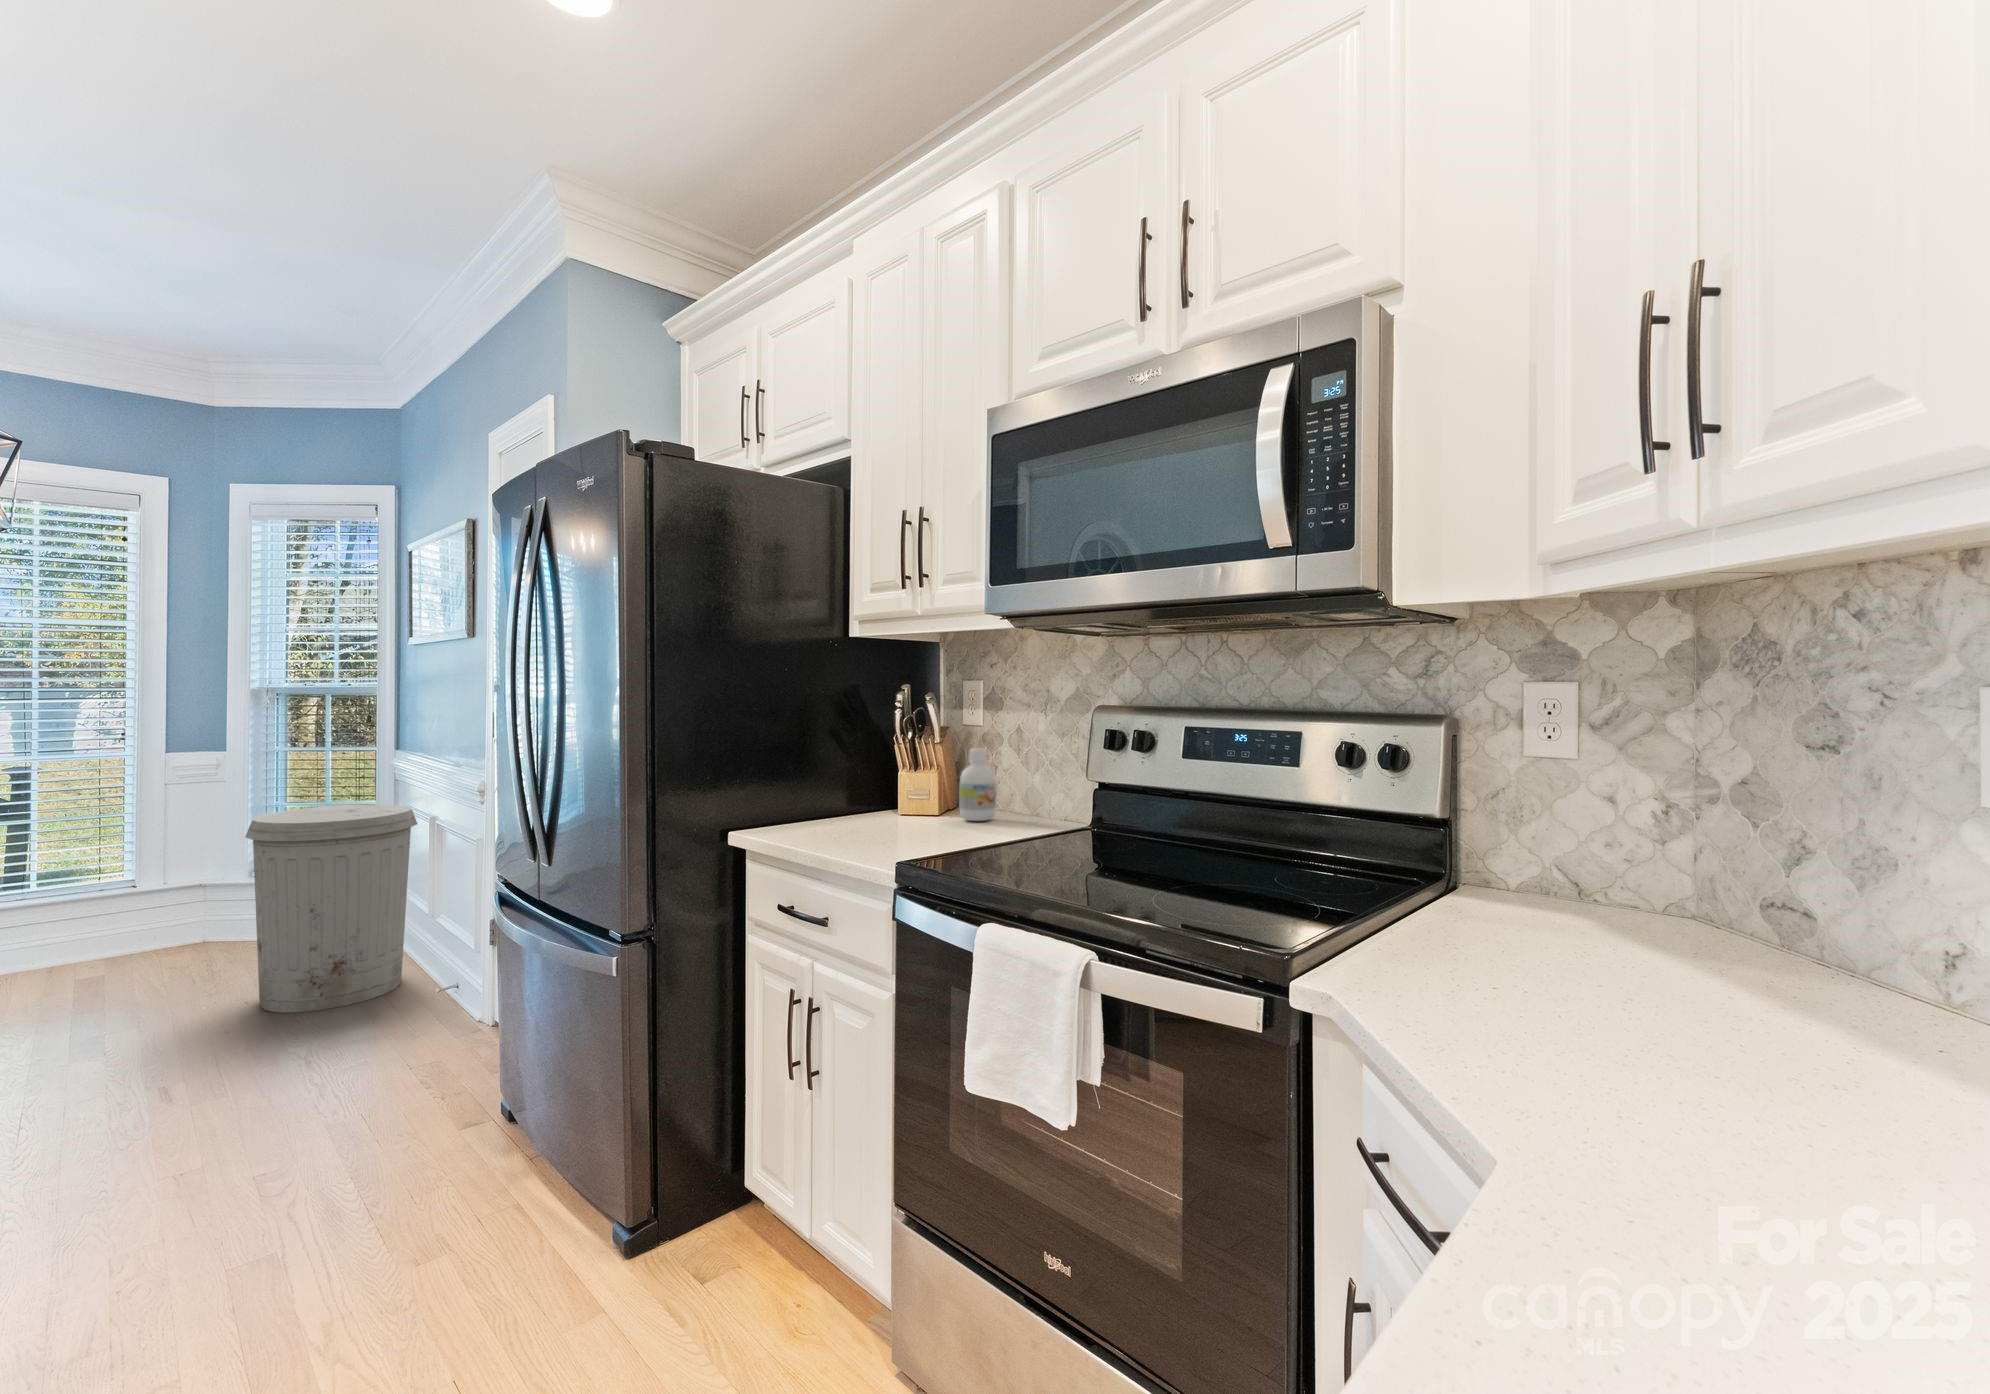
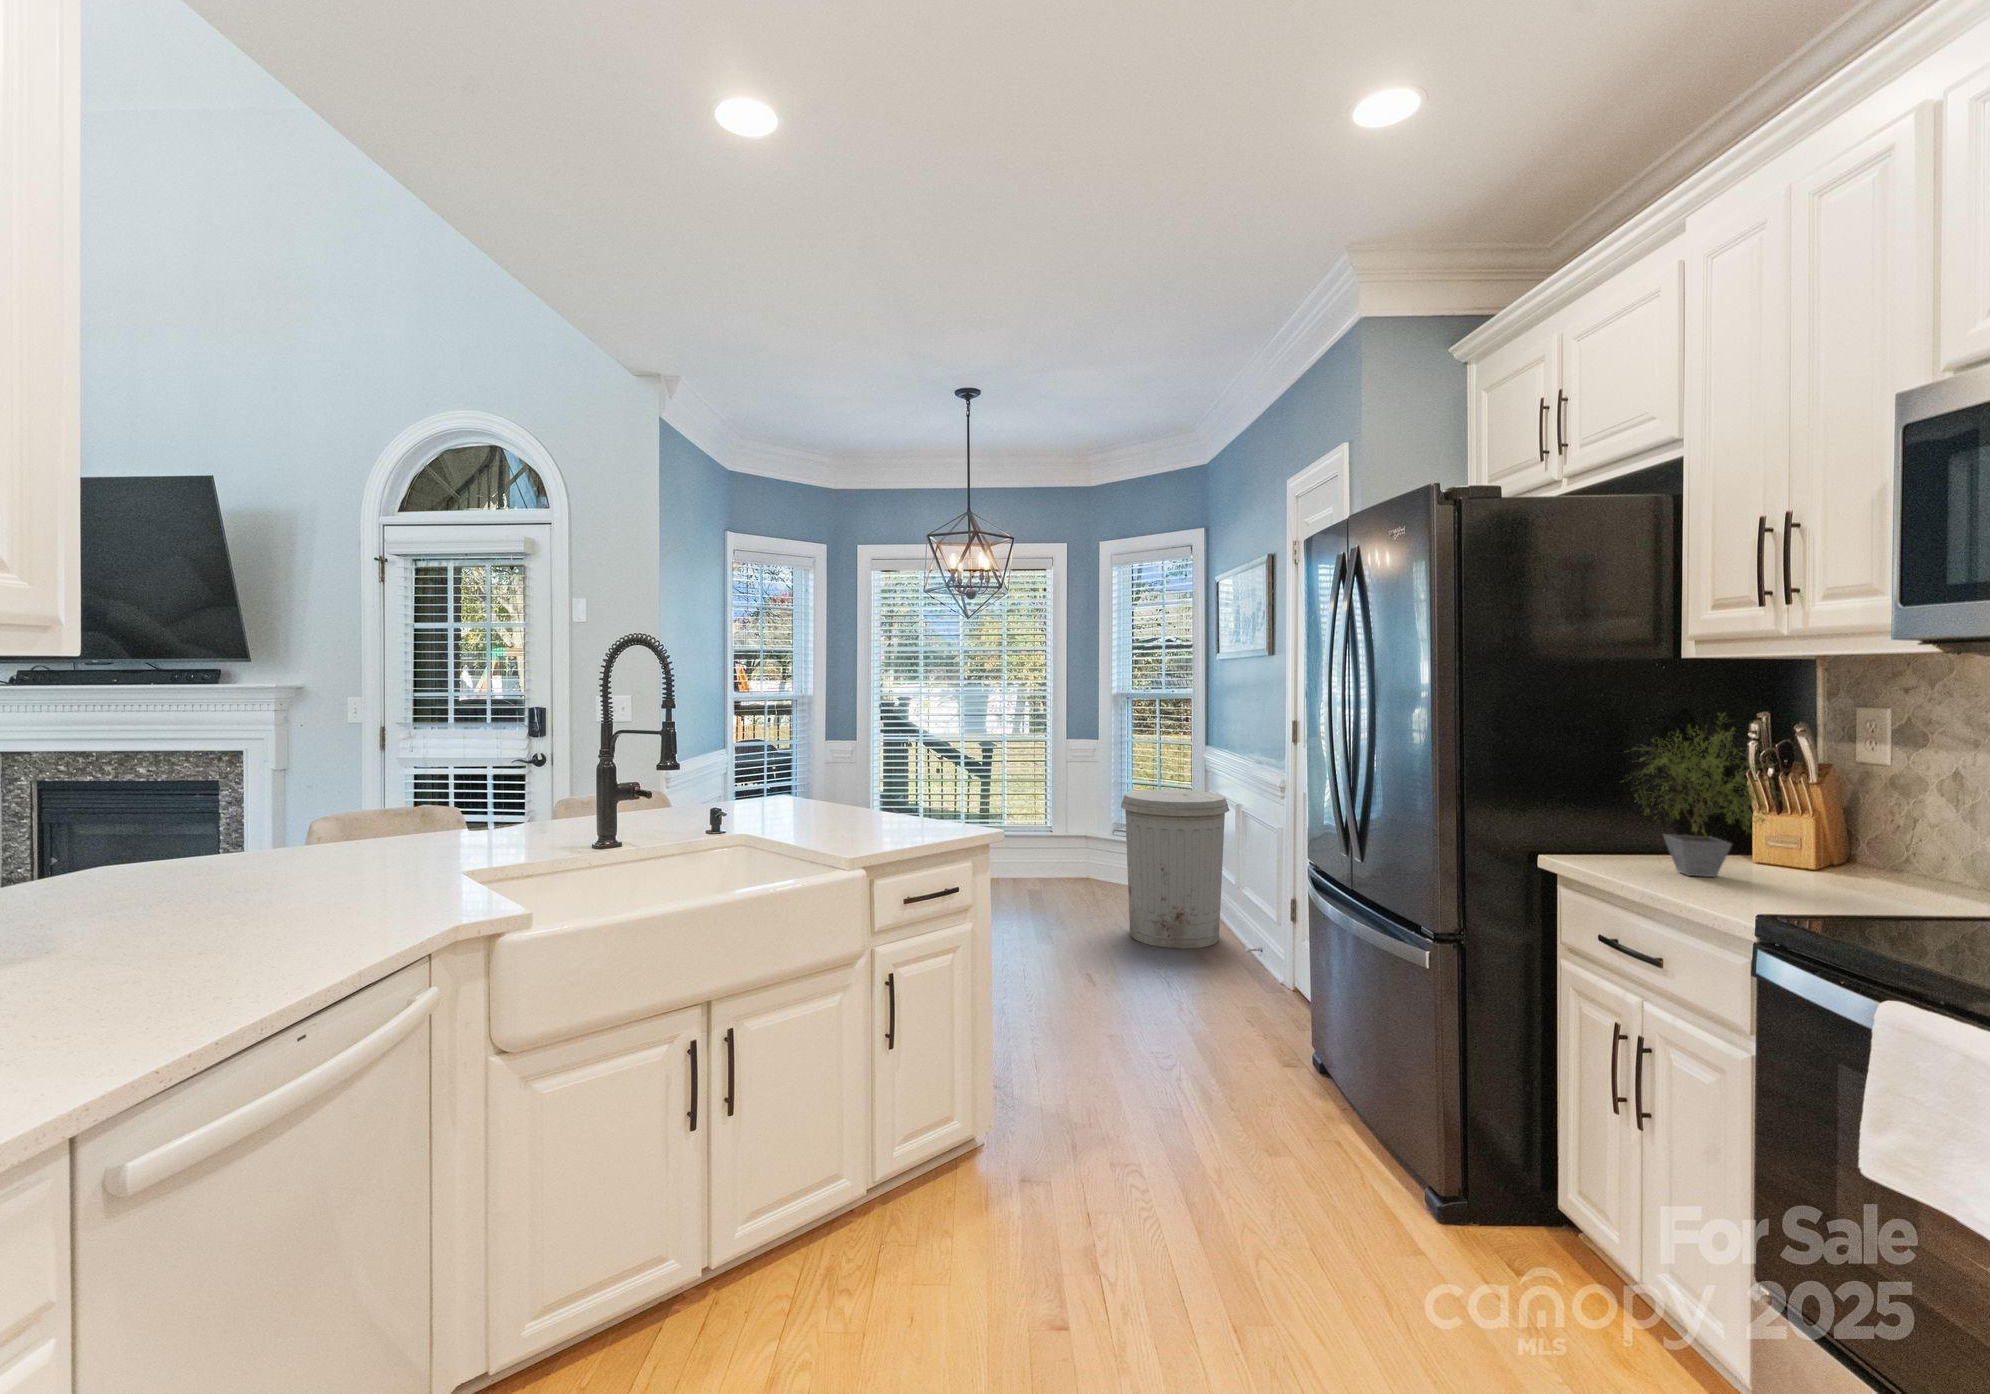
potted plant: none [798,682,928,834] -> present [1636,714,1776,877]
bottle: present [959,748,996,821] -> none [1850,793,1914,885]

